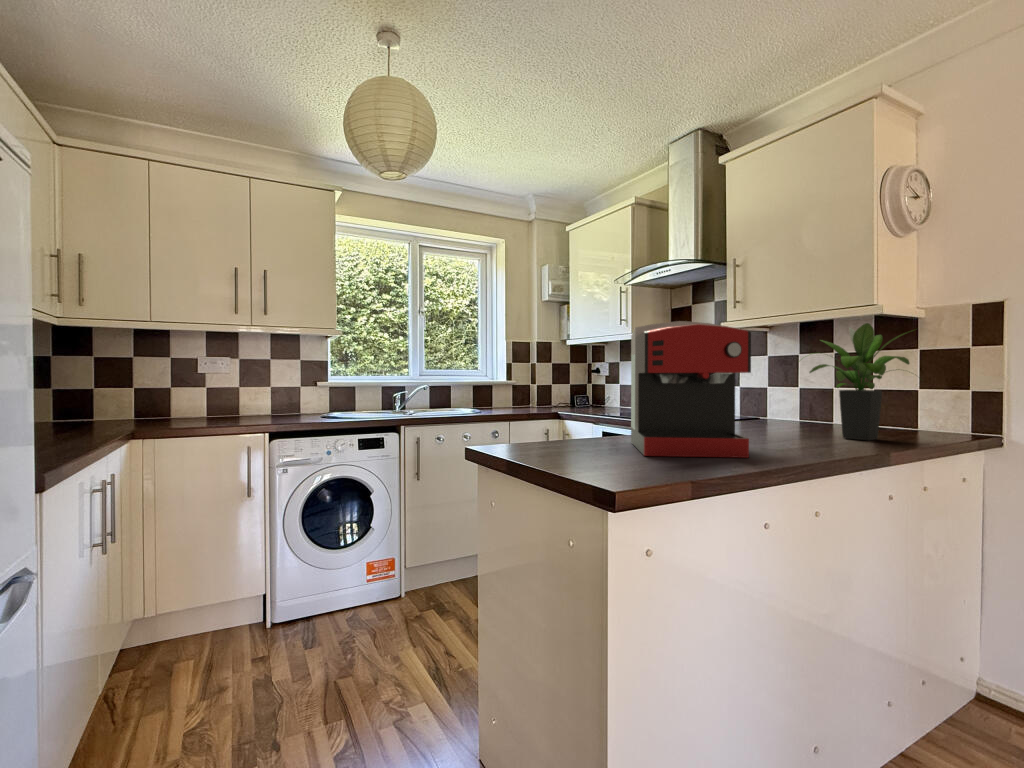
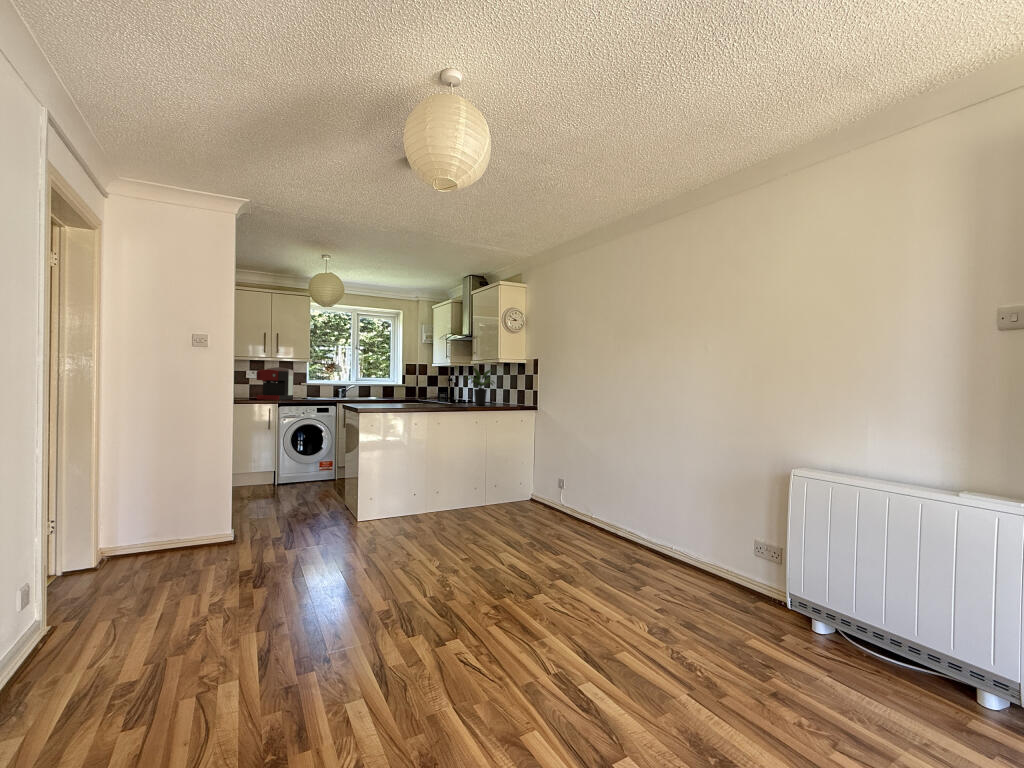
coffee maker: present [631,321,751,458] -> present [257,367,293,400]

